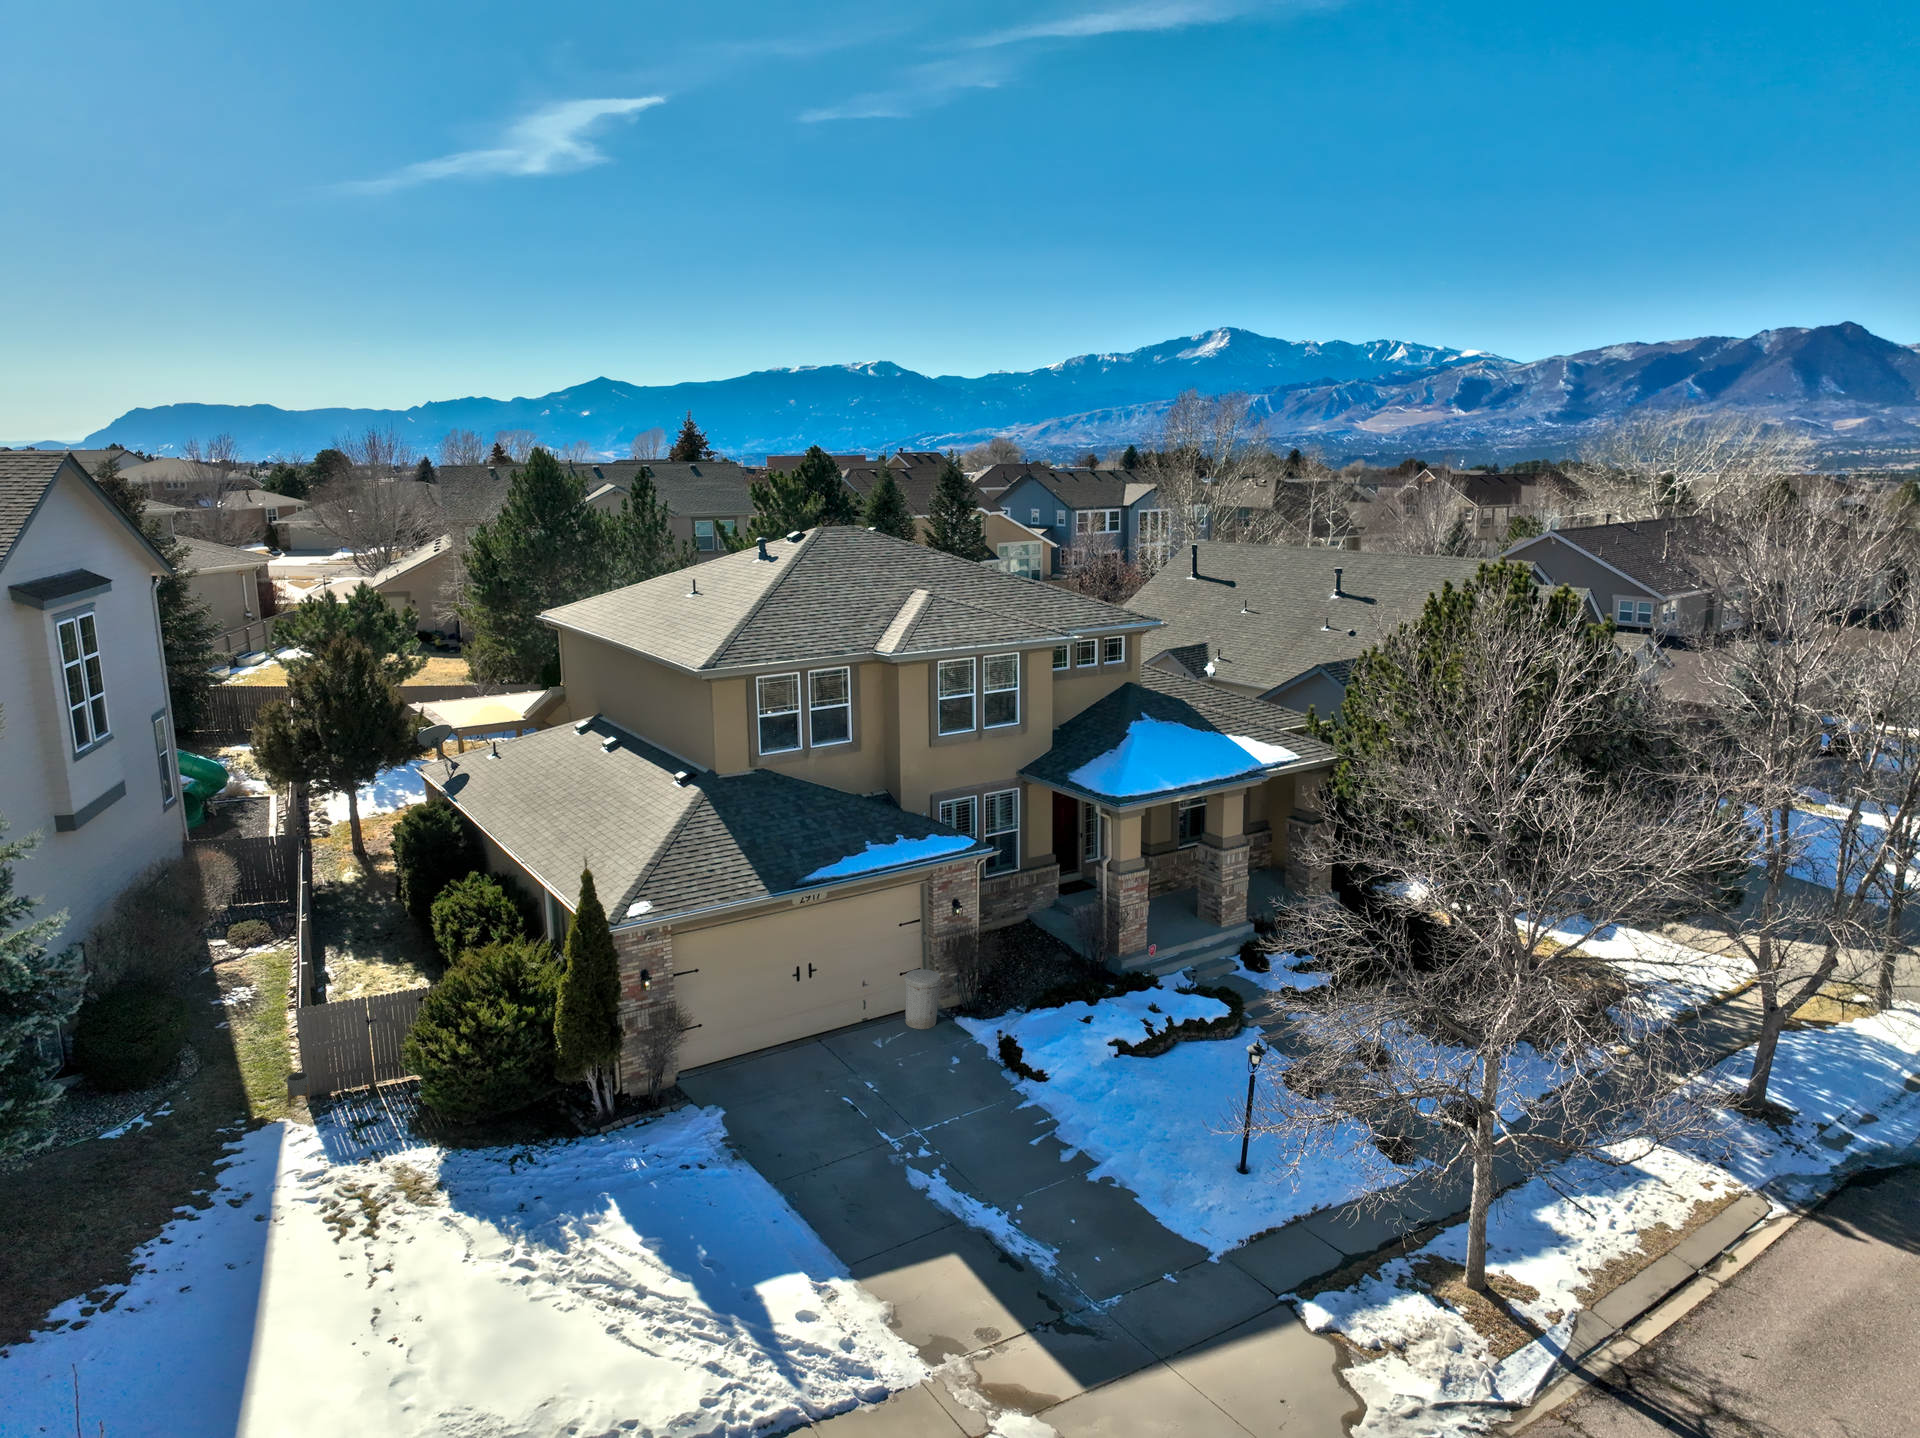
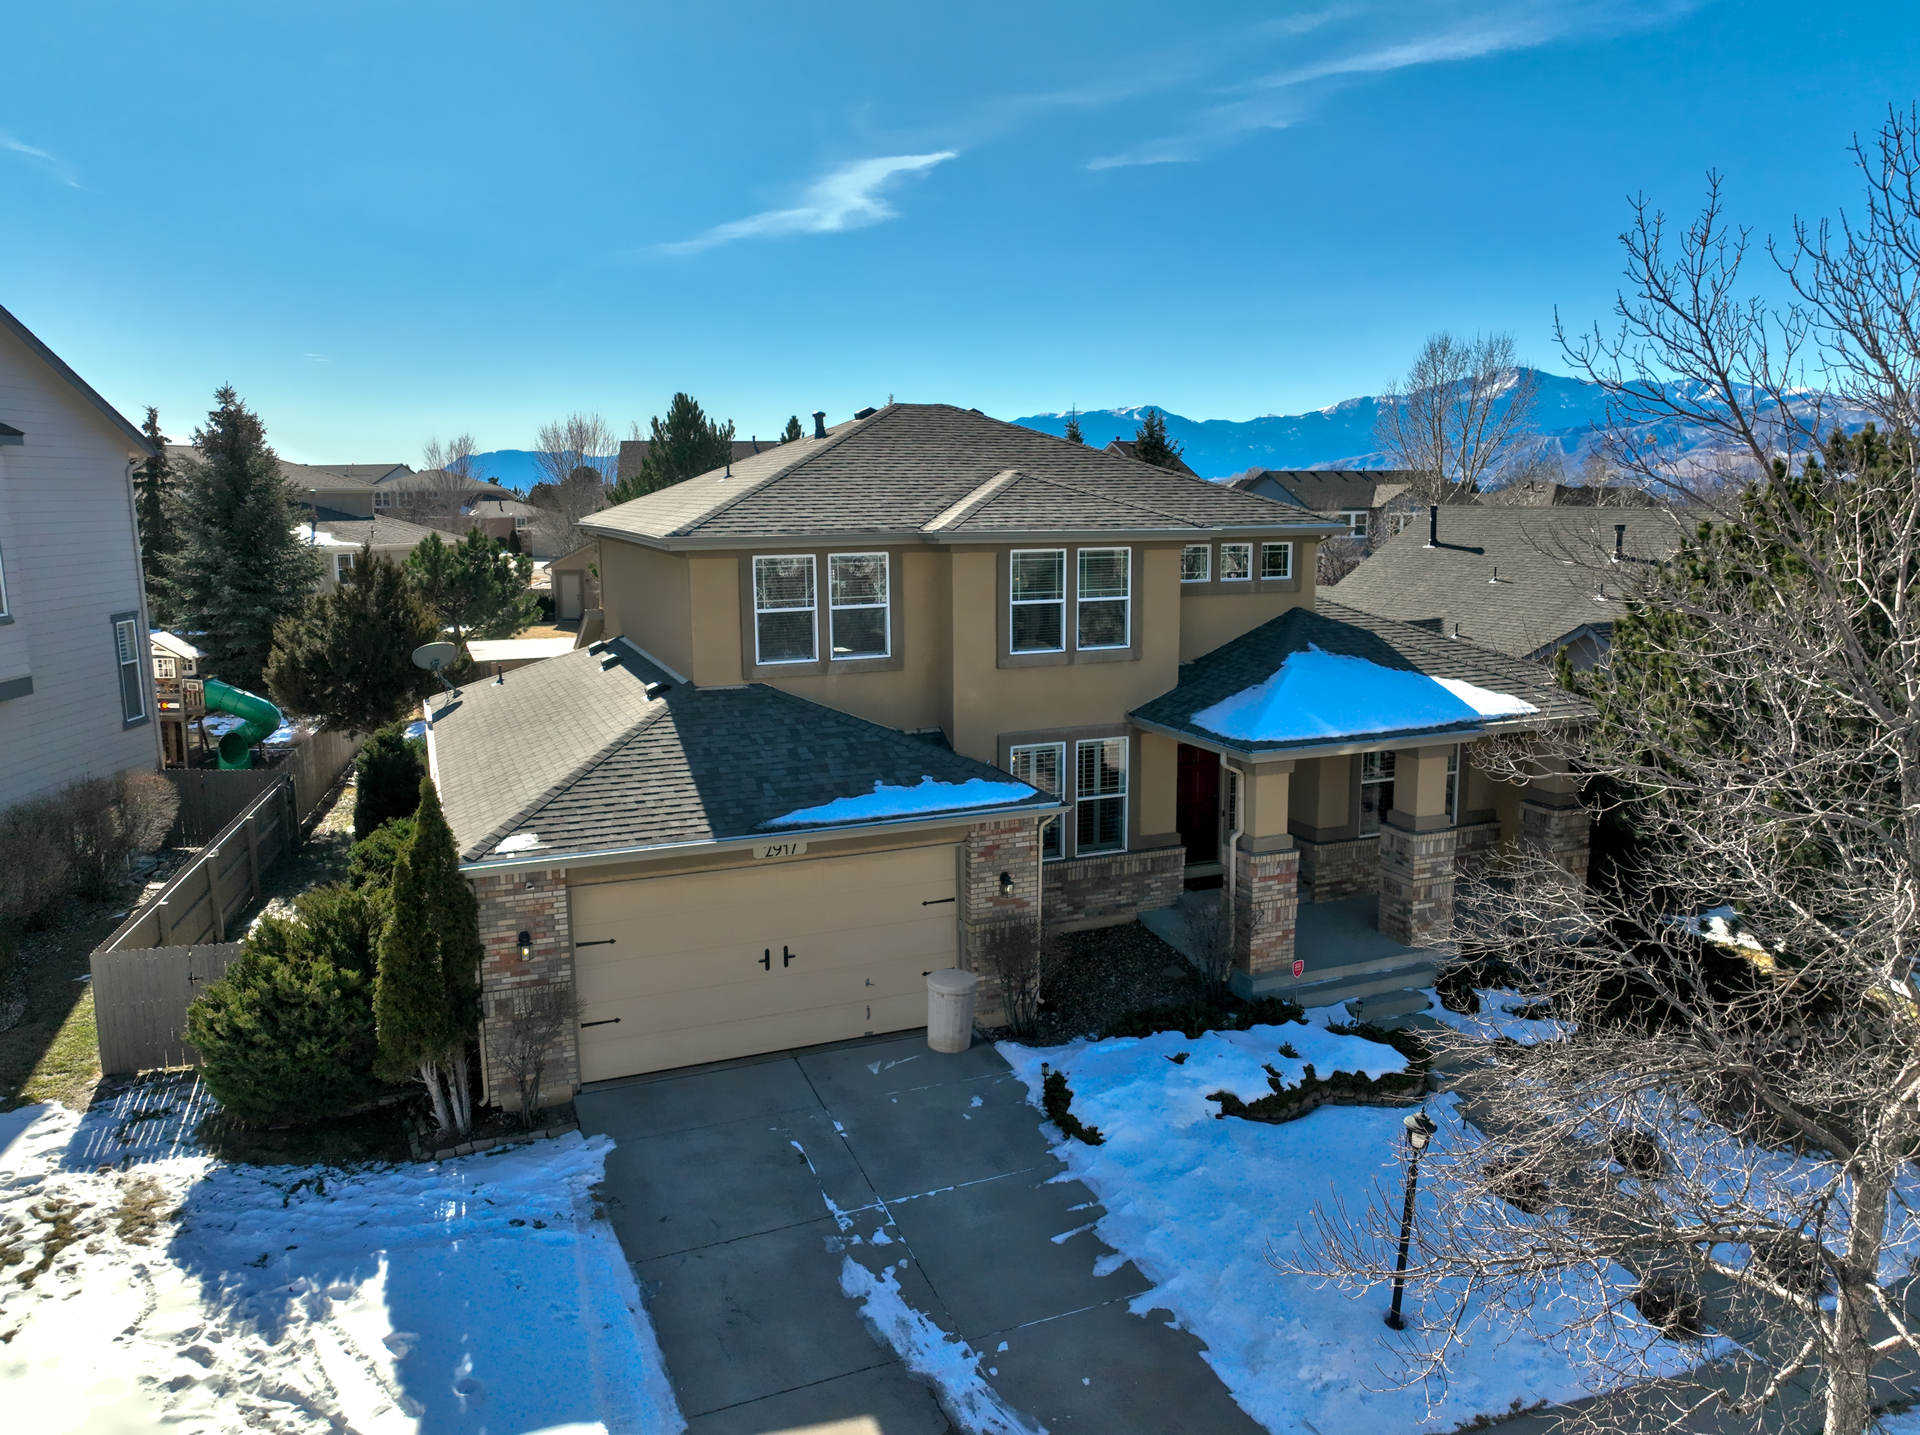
planter: present [287,1072,310,1107] -> none [66,1037,104,1082]

